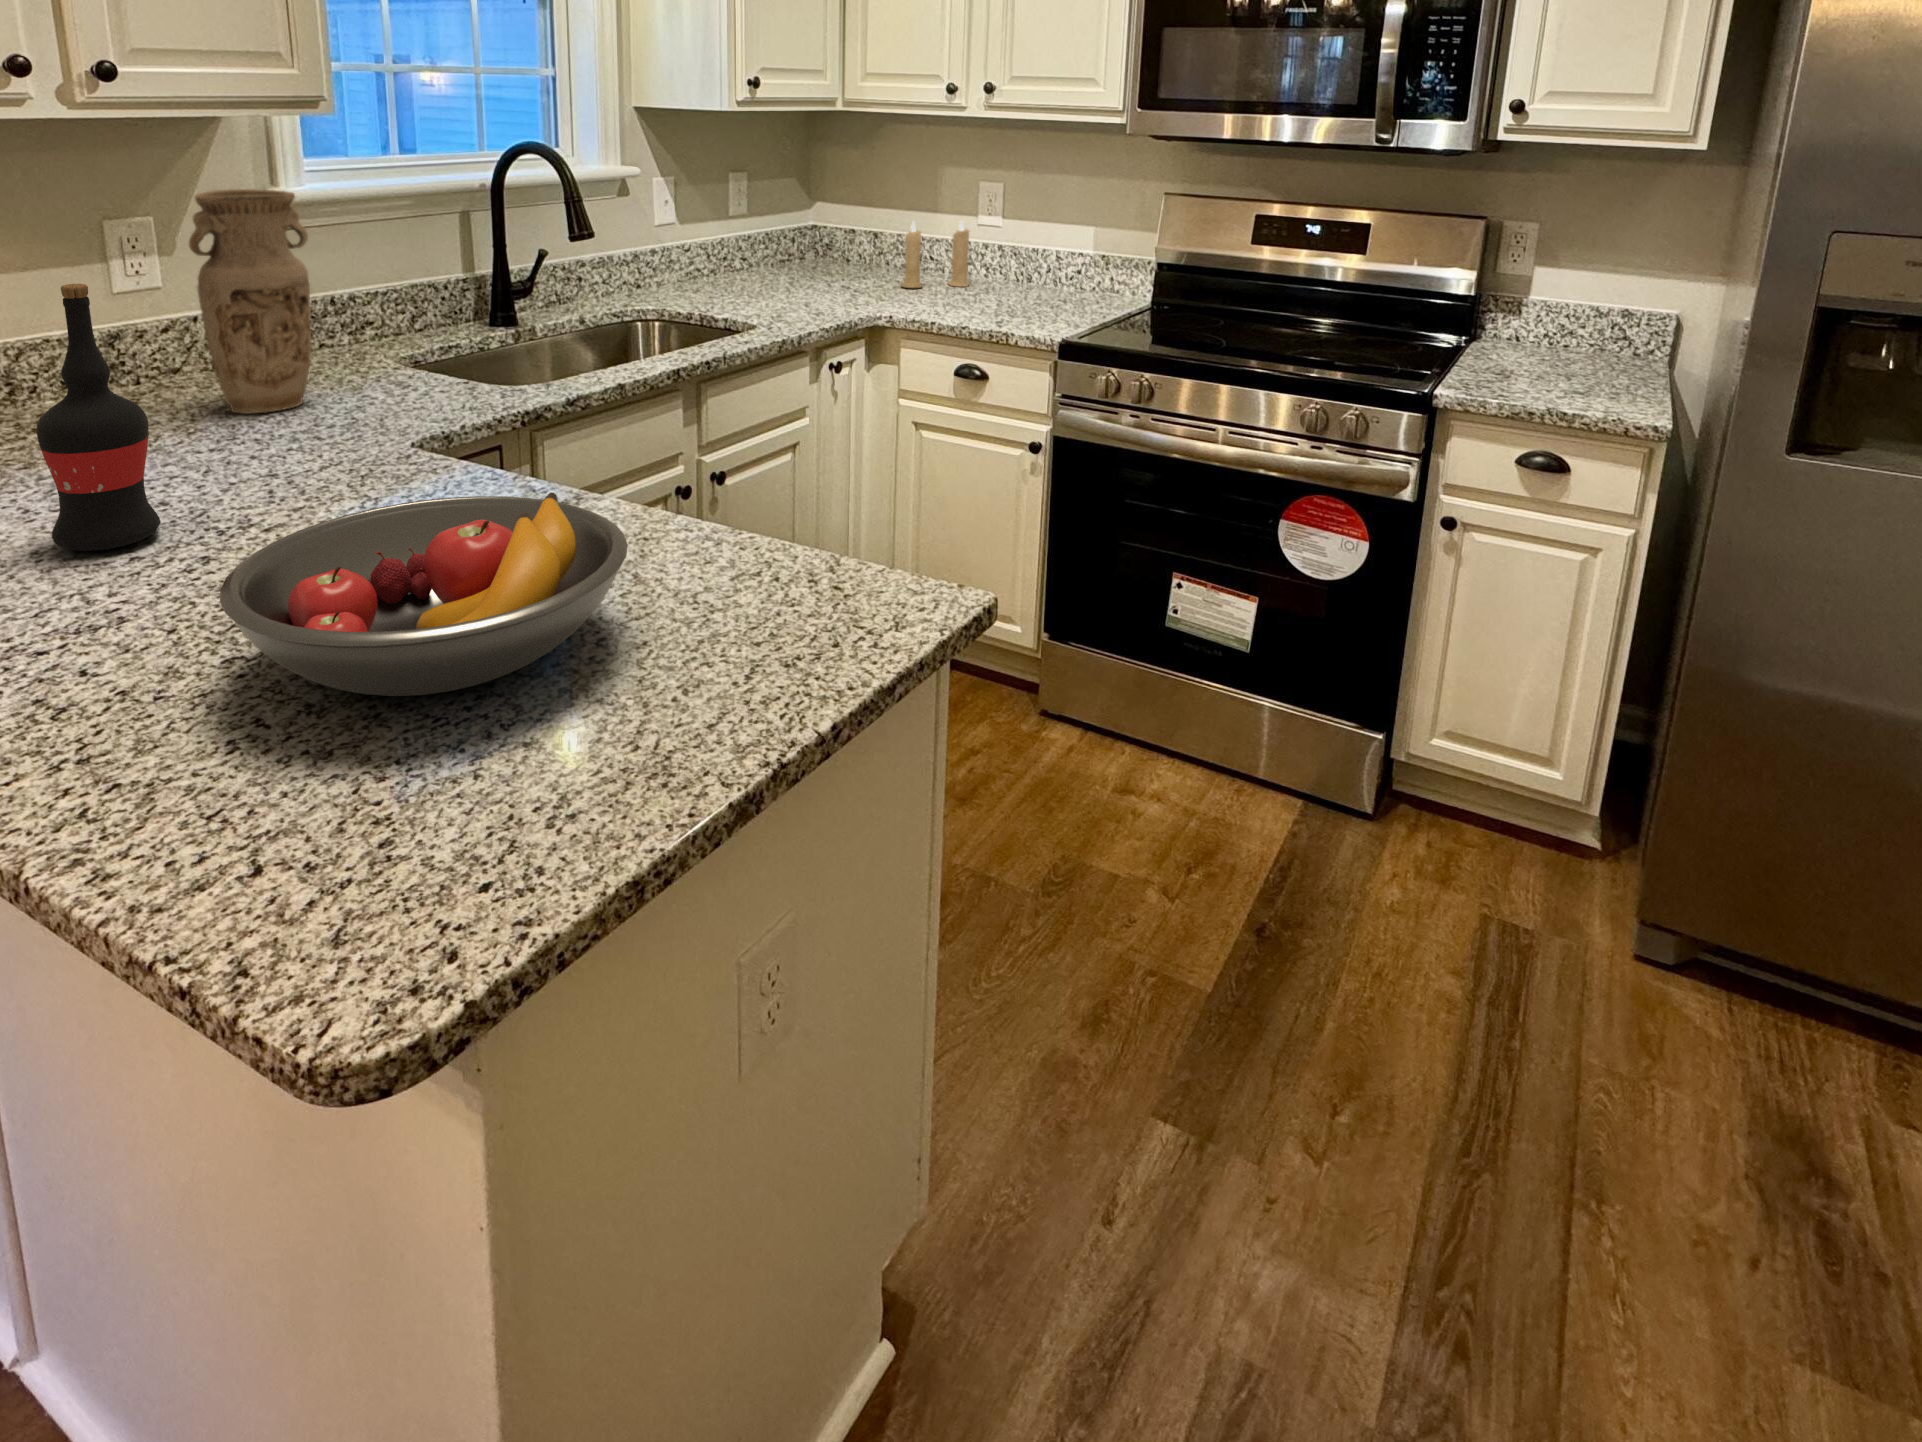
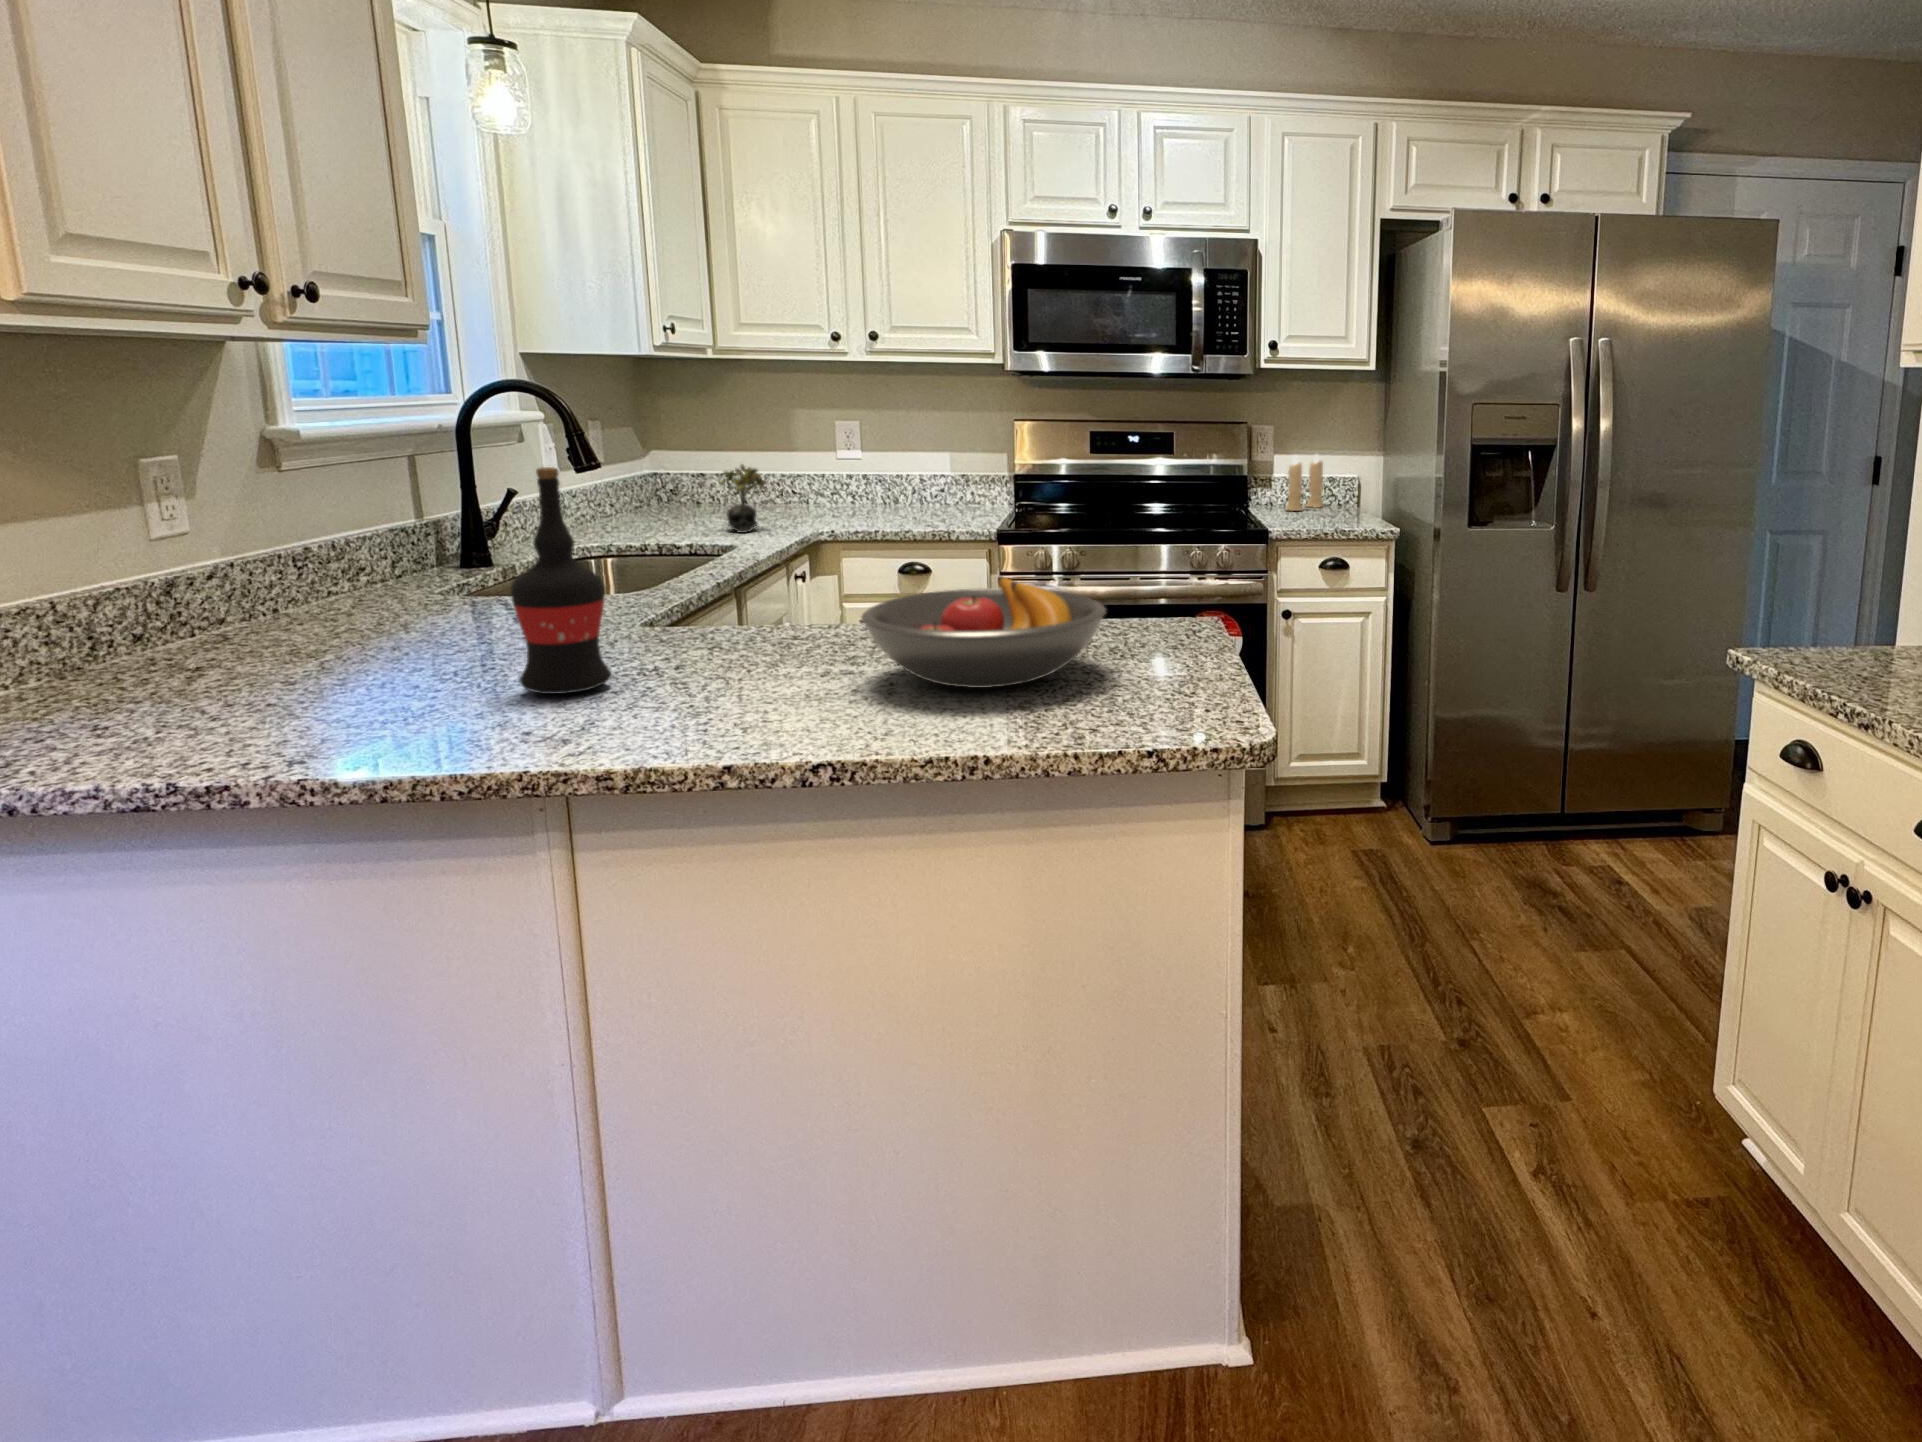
vase: present [189,189,311,414] -> none [341,416,456,635]
candle: present [901,222,969,288] -> present [1286,455,1323,511]
succulent plant: none [792,231,839,308] -> present [721,465,767,533]

